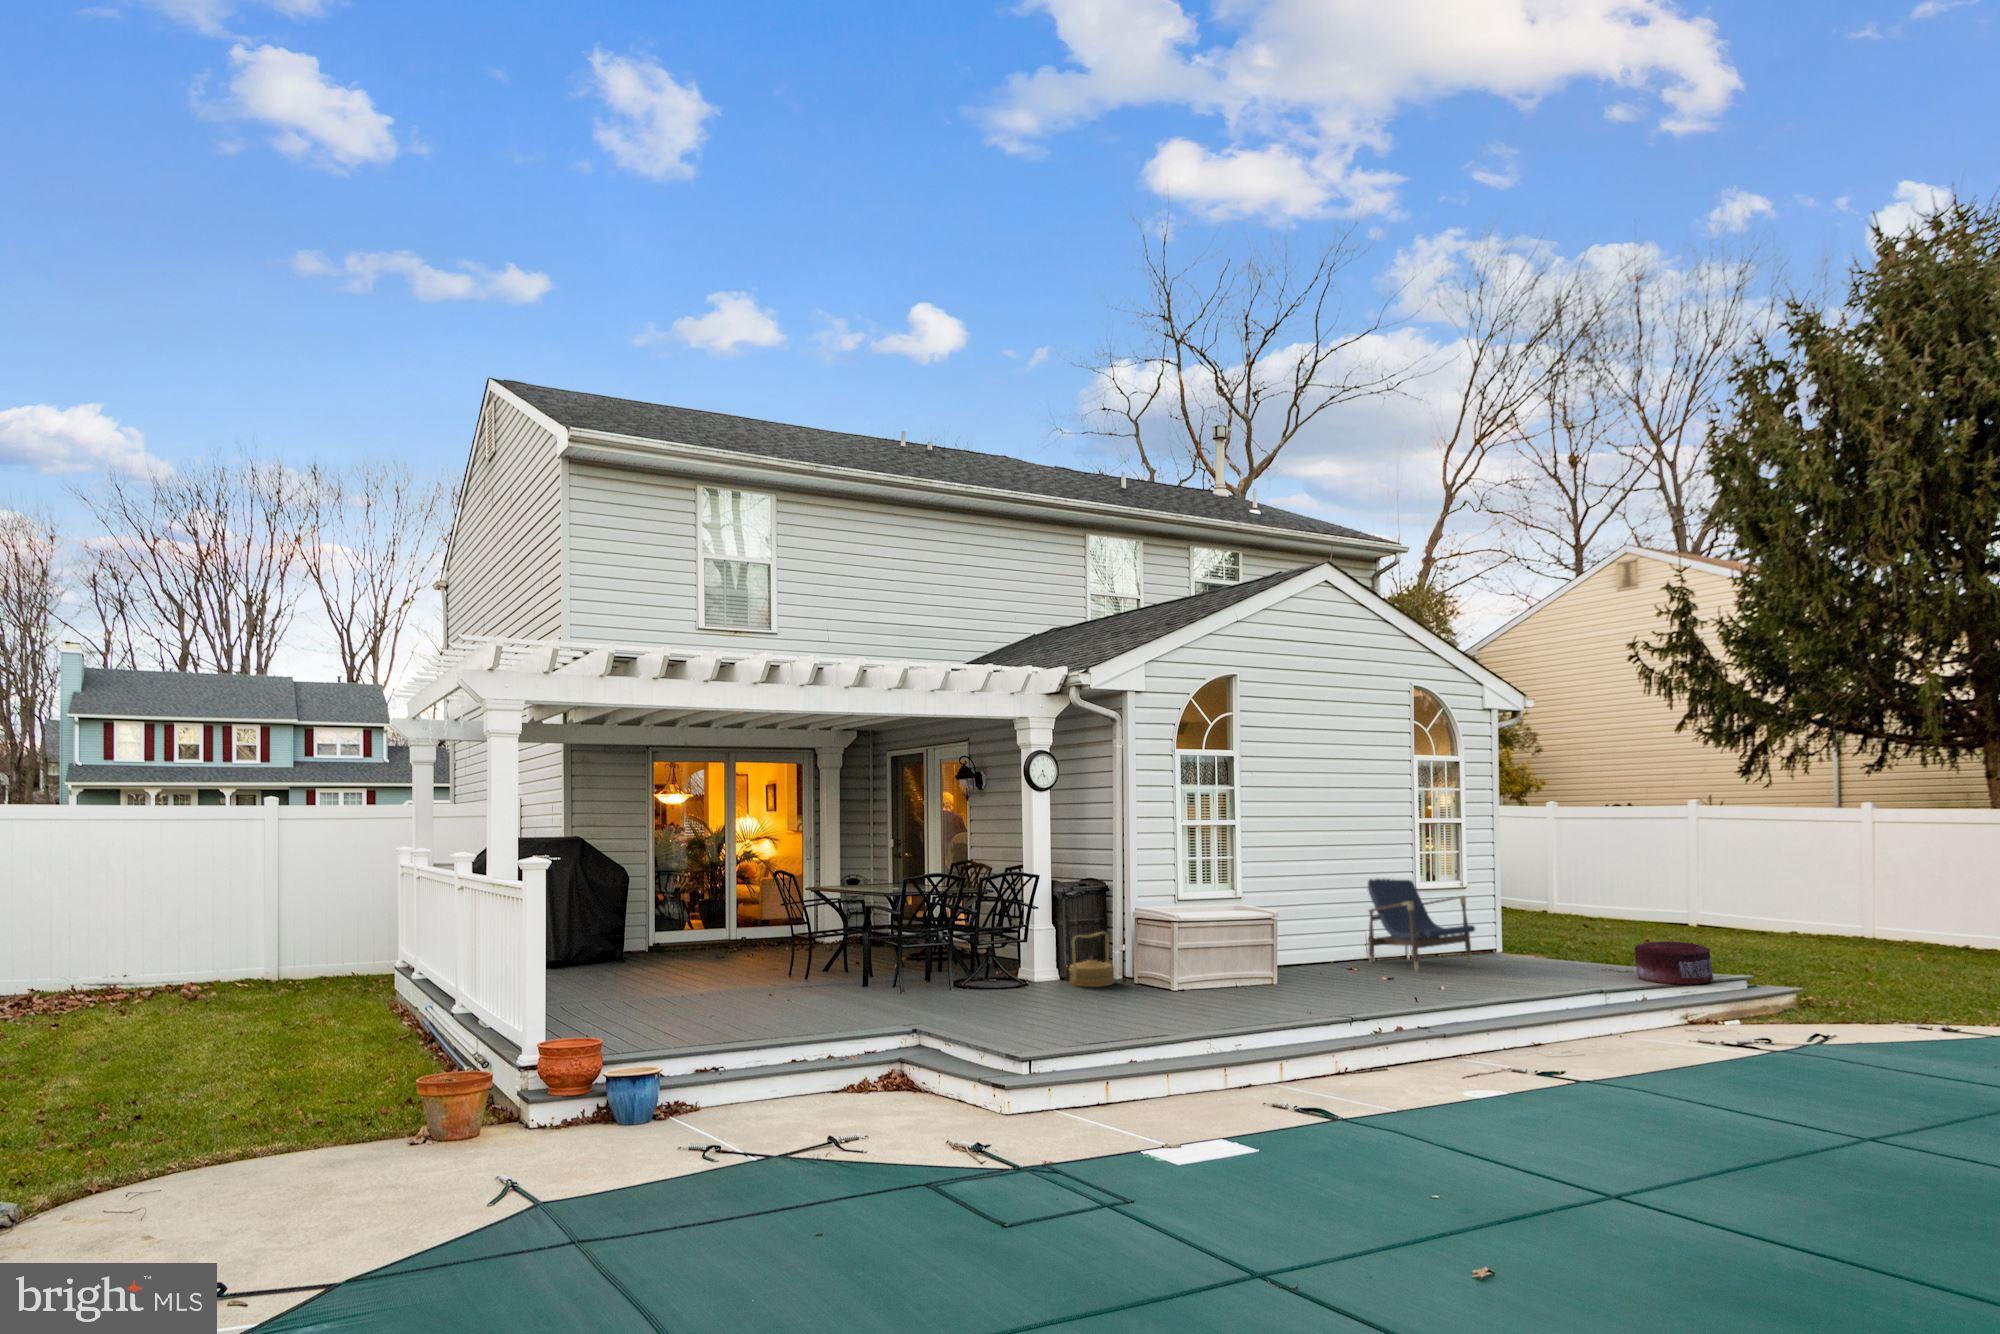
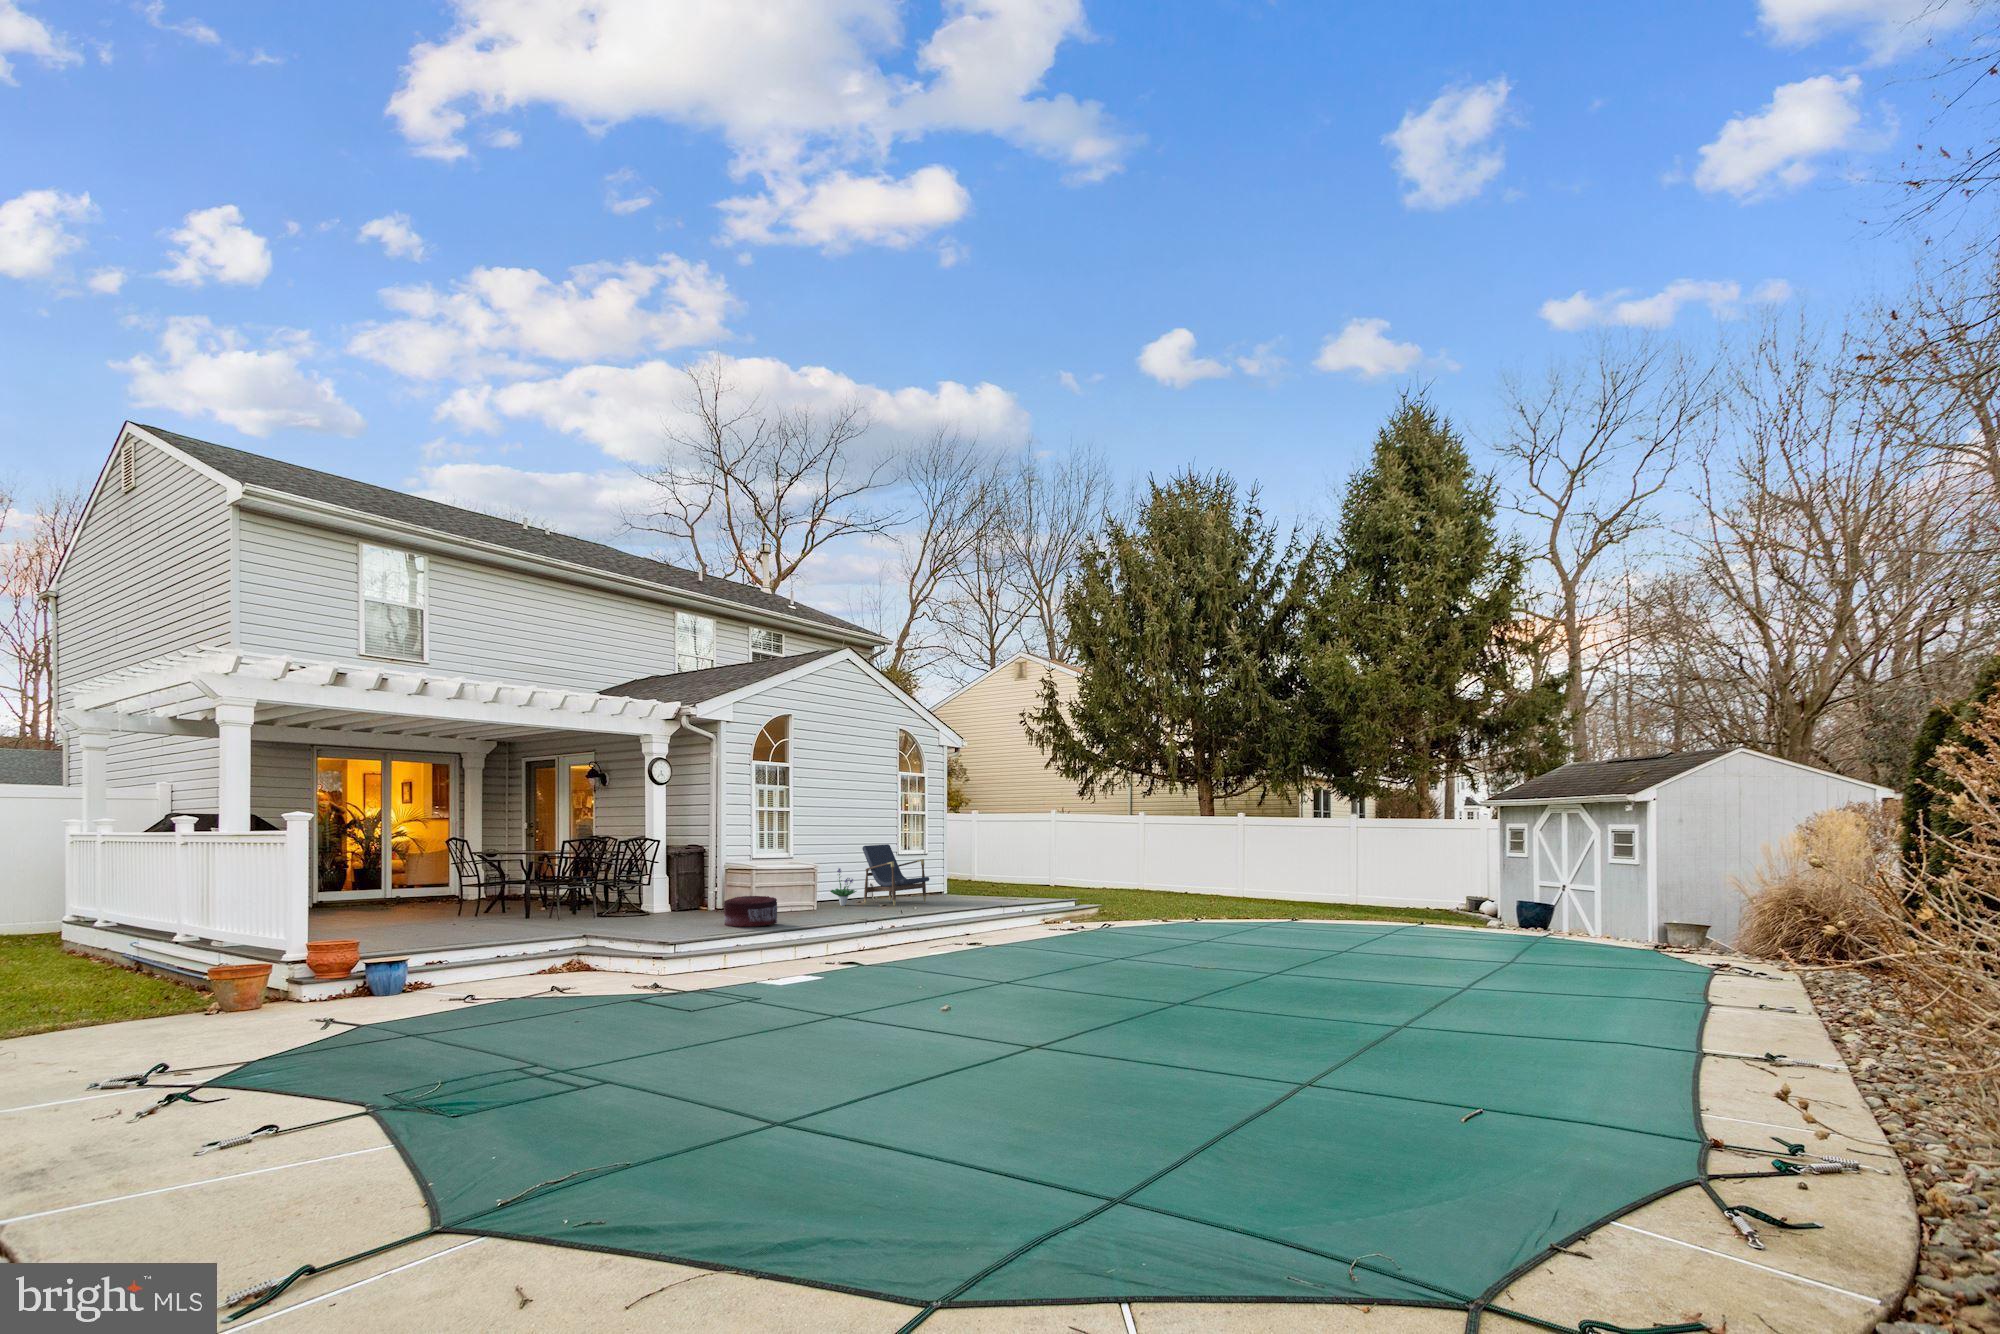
potted plant: none [1310,910,1355,969] -> present [830,868,856,906]
woven basket: present [1069,932,1114,987] -> none [675,880,707,915]
pouf: present [1635,941,1713,985] -> present [724,896,777,927]

